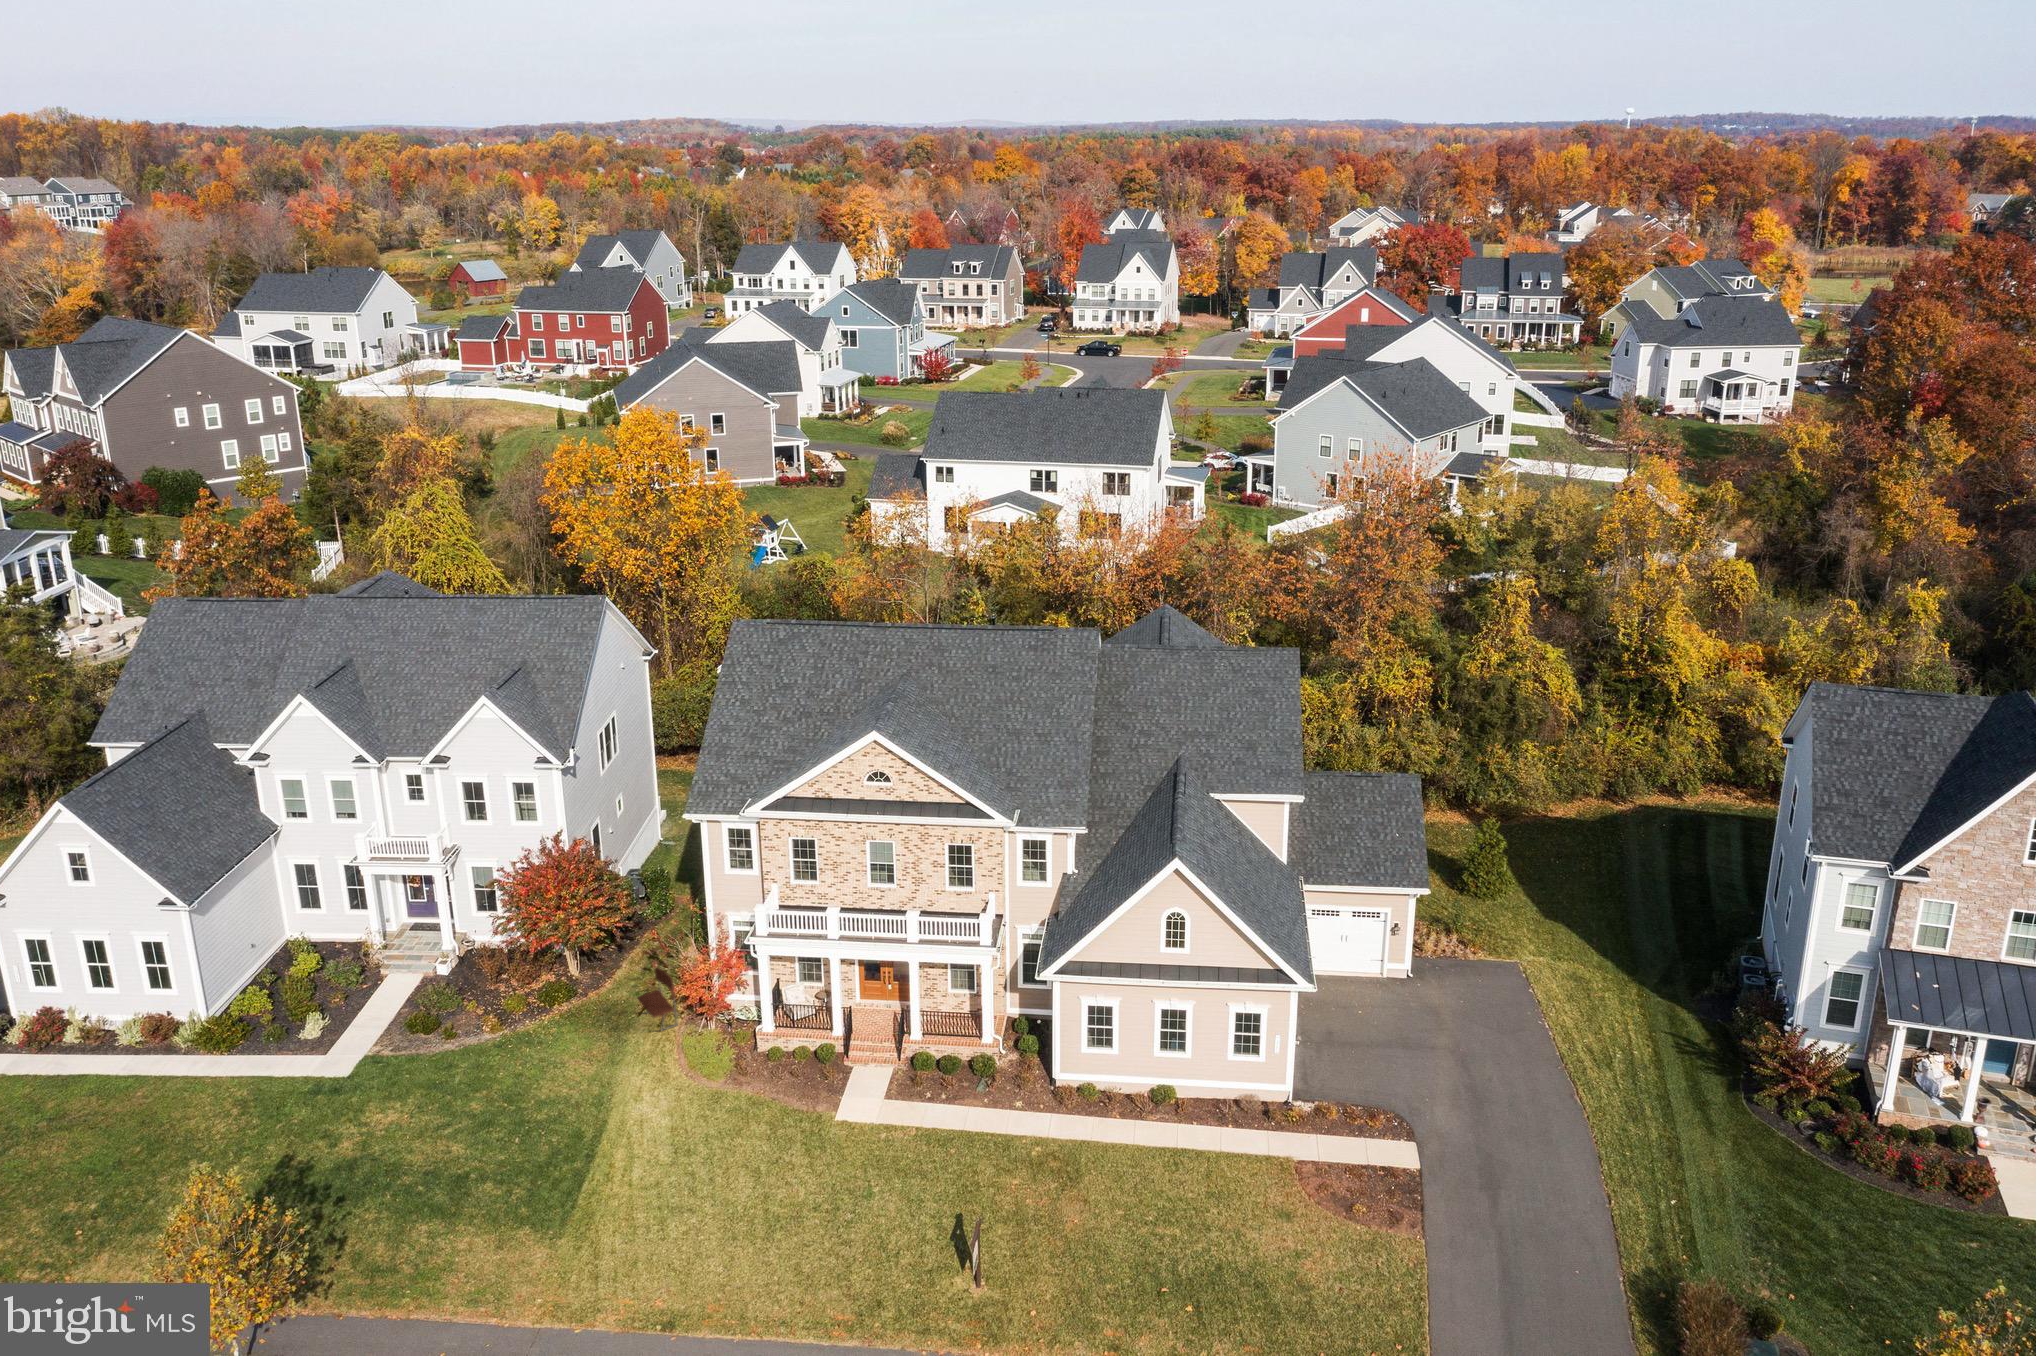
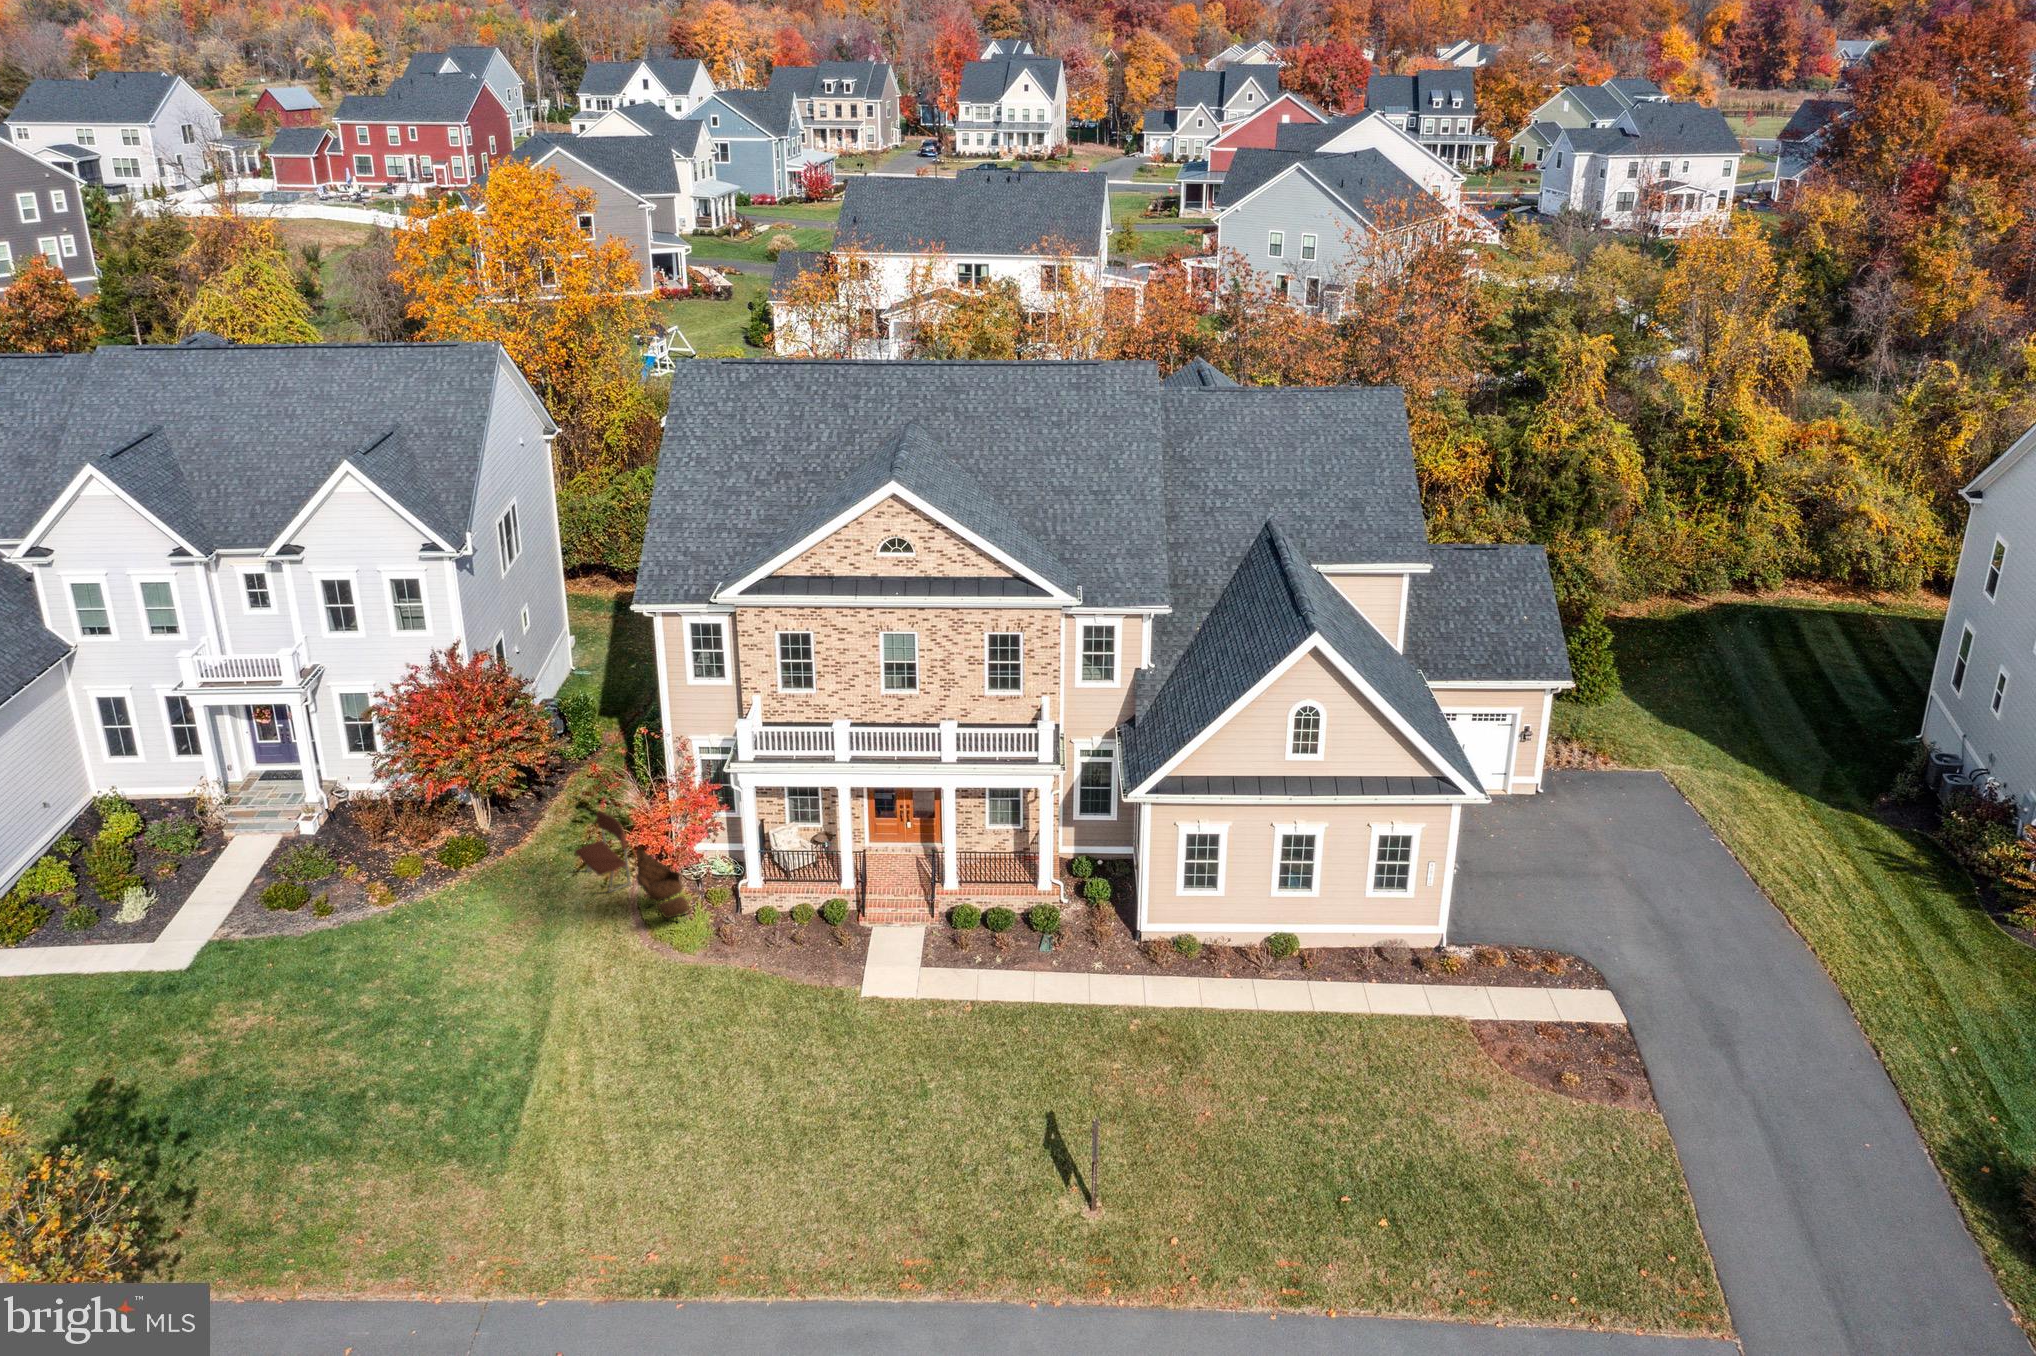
lounge chair: none [680,994,718,1057] -> present [636,849,689,920]

